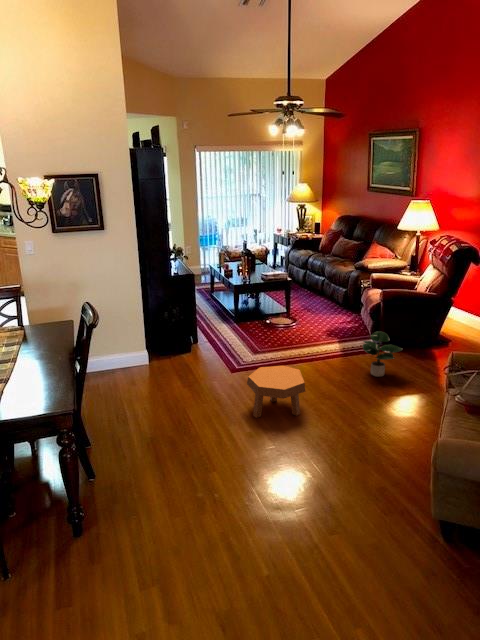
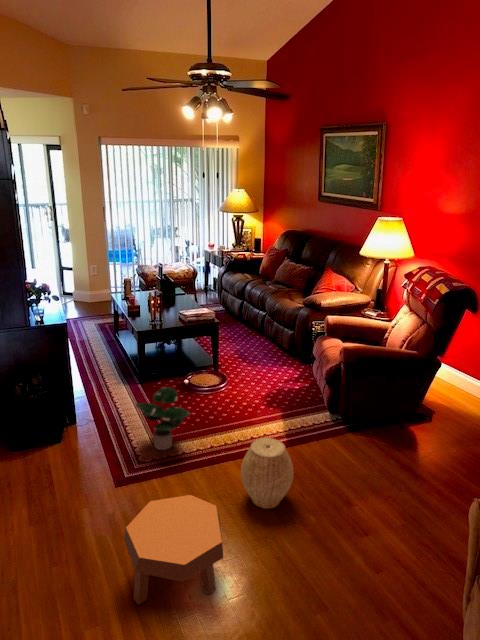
potted plant: present [363,331,402,377] -> present [136,387,189,450]
woven basket: none [313,340,346,384] -> present [241,438,294,508]

